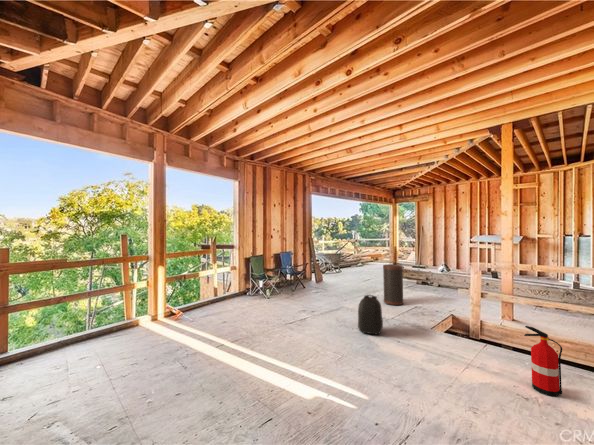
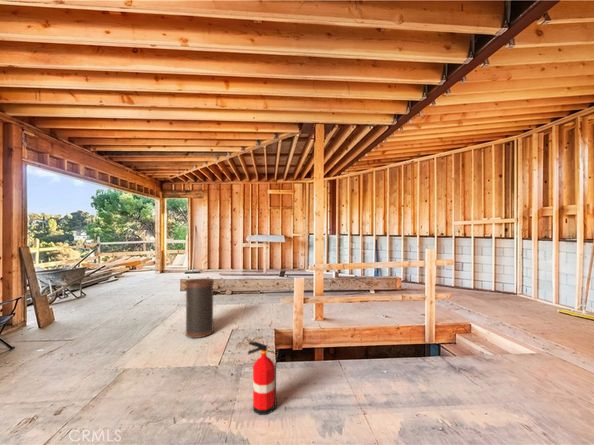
backpack: present [358,295,383,334] -> none [180,342,225,421]
fire extinguisher: present [524,326,562,397] -> present [248,342,278,415]

